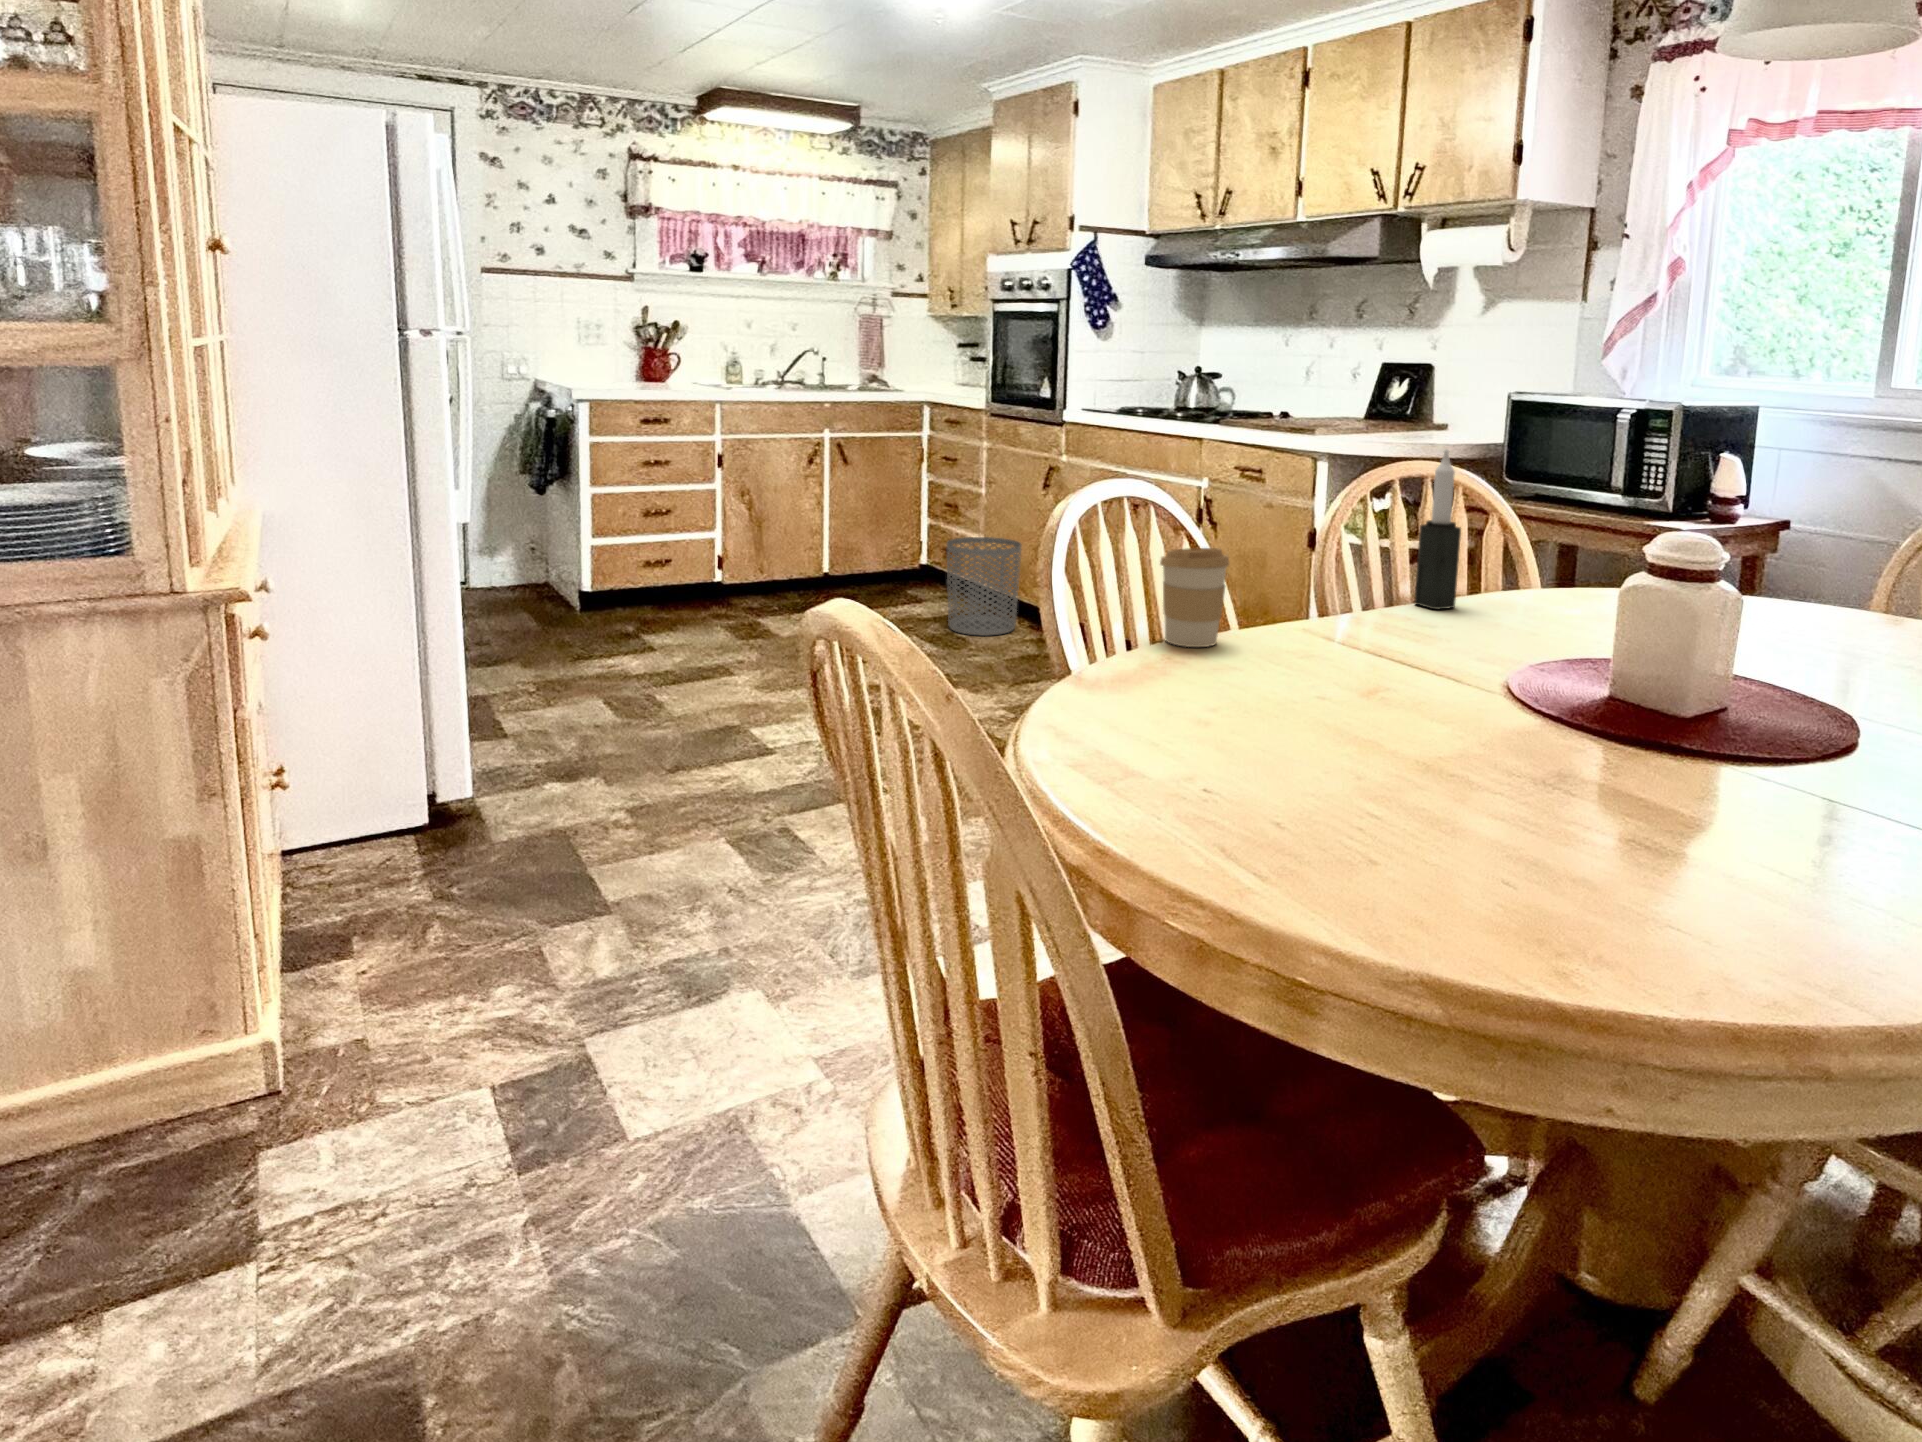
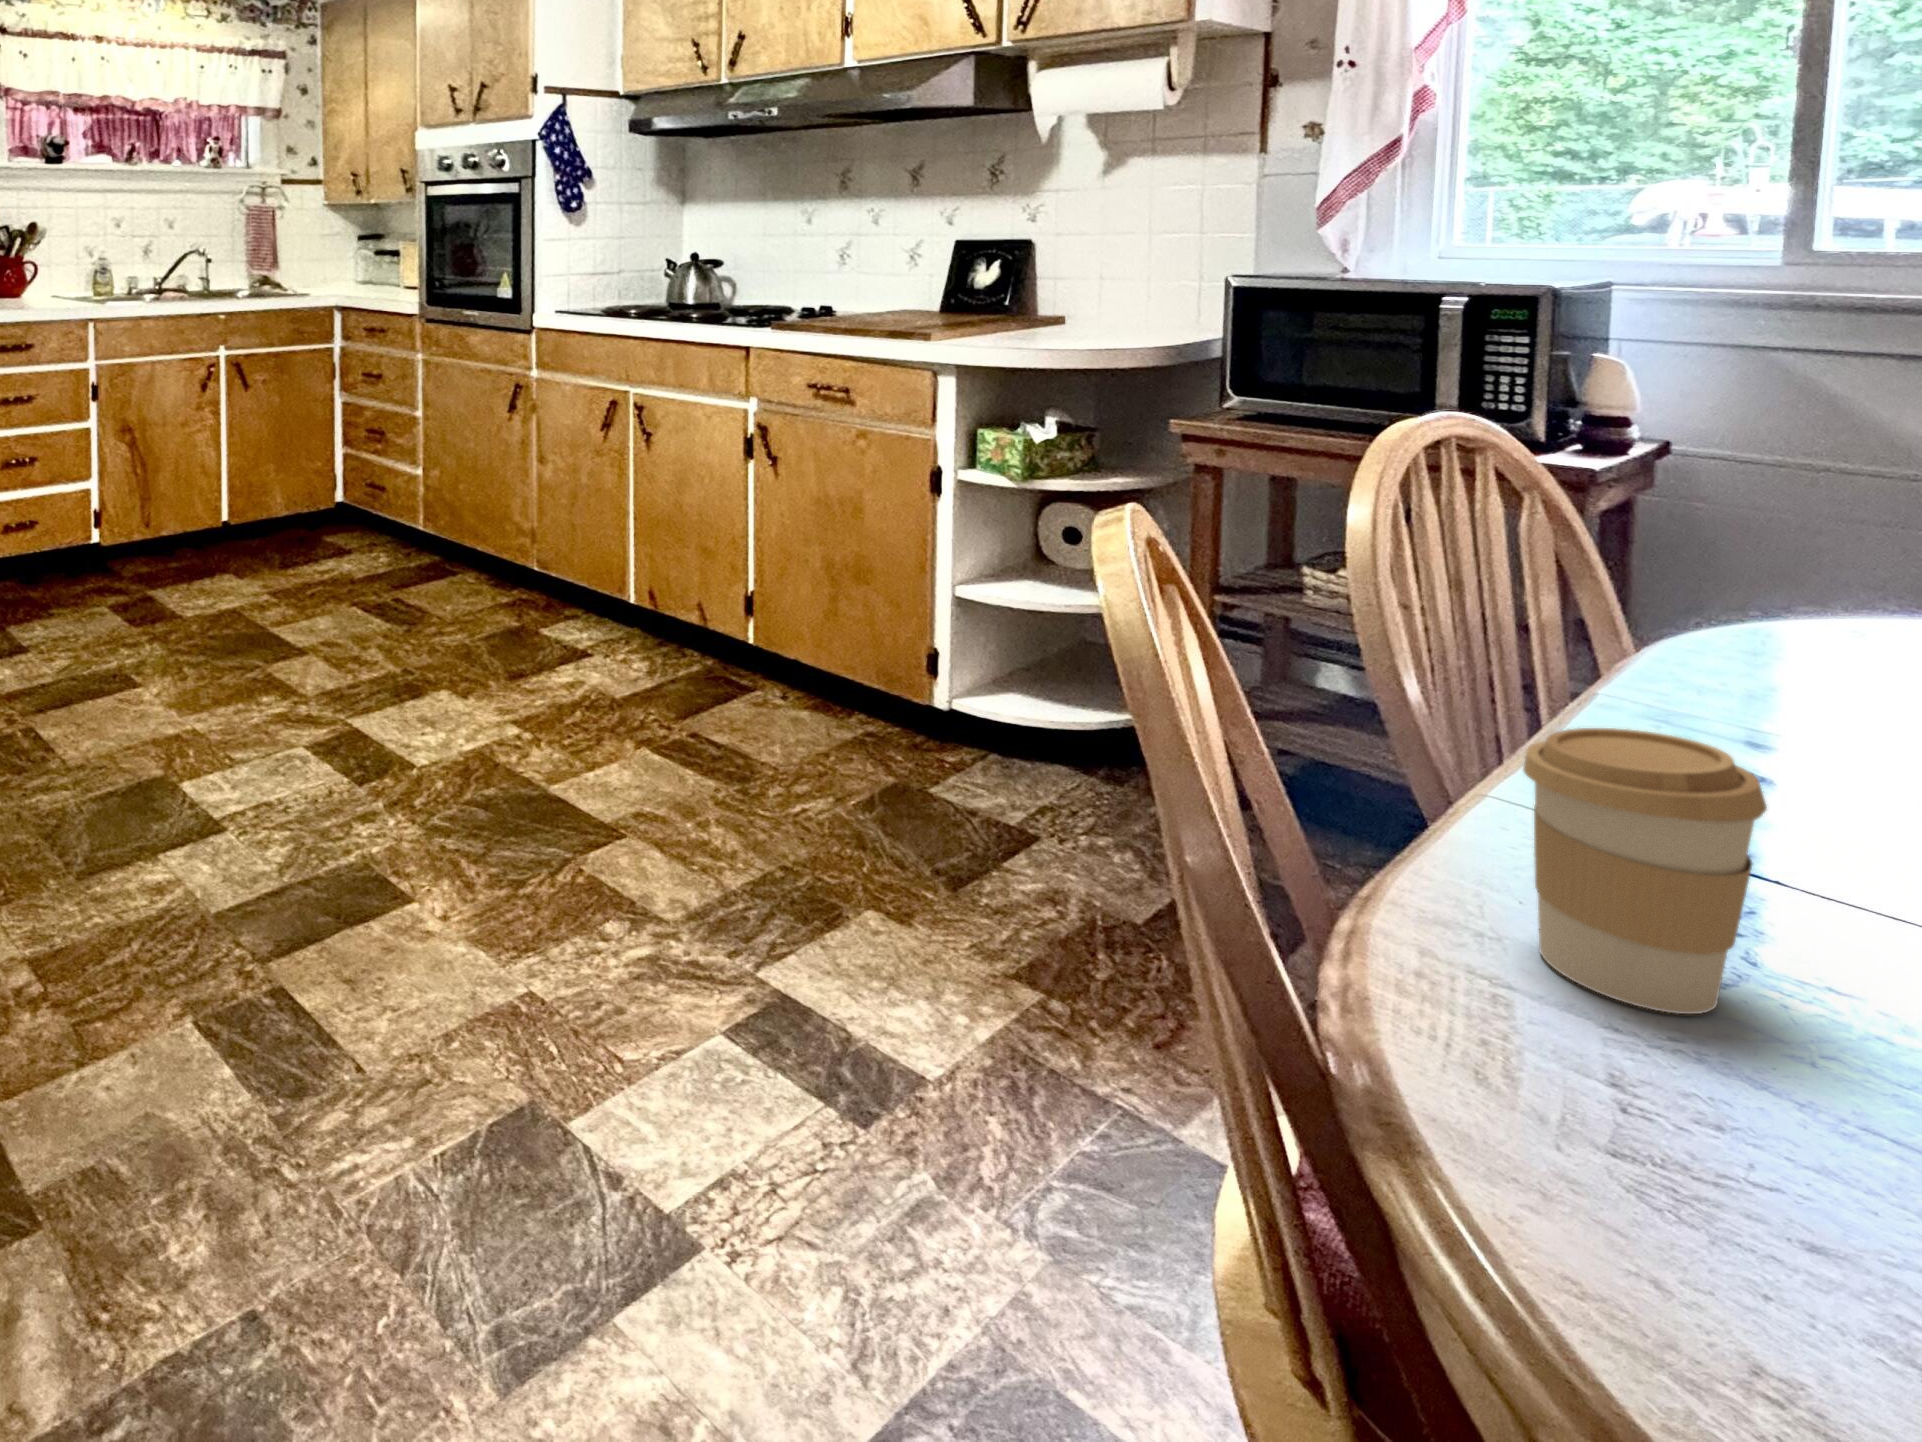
candle: present [1415,449,1461,609] -> none [1701,422,1816,748]
waste bin: present [947,537,1022,636] -> none [389,473,482,599]

